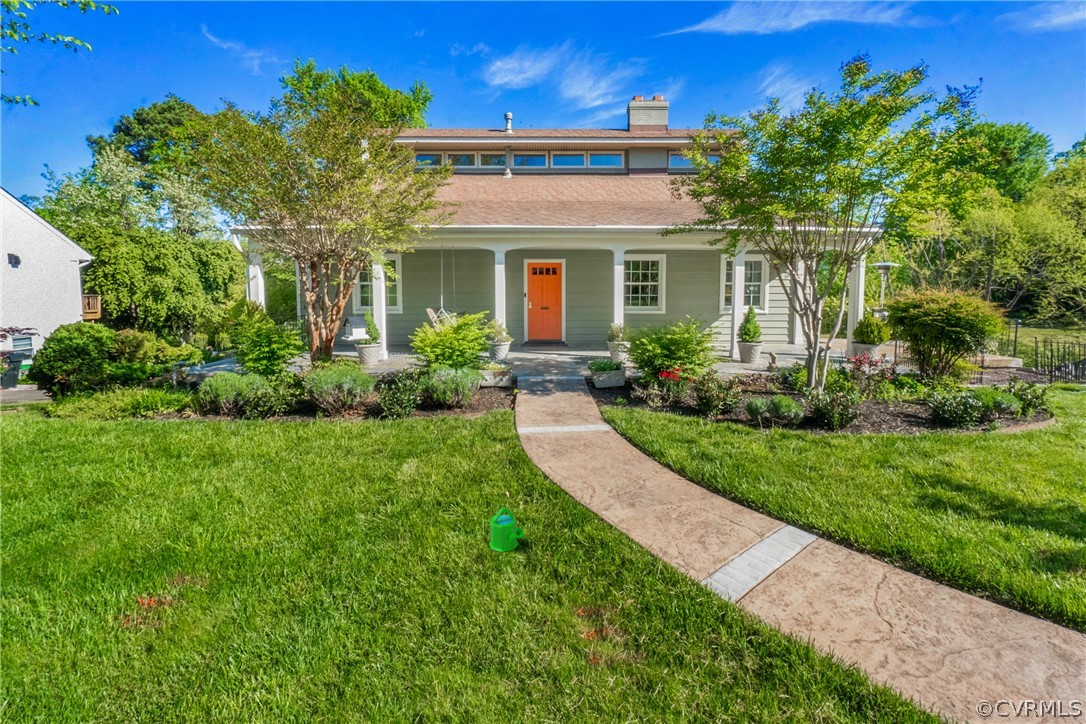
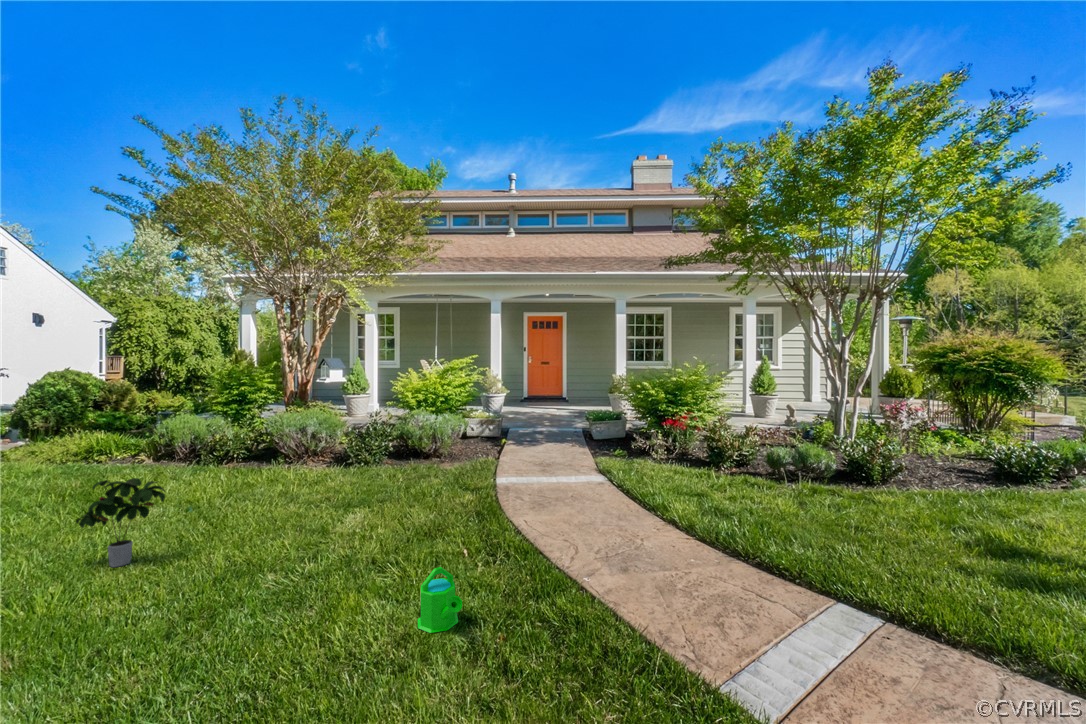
potted plant: none [204,443,271,510] -> present [76,478,165,567]

